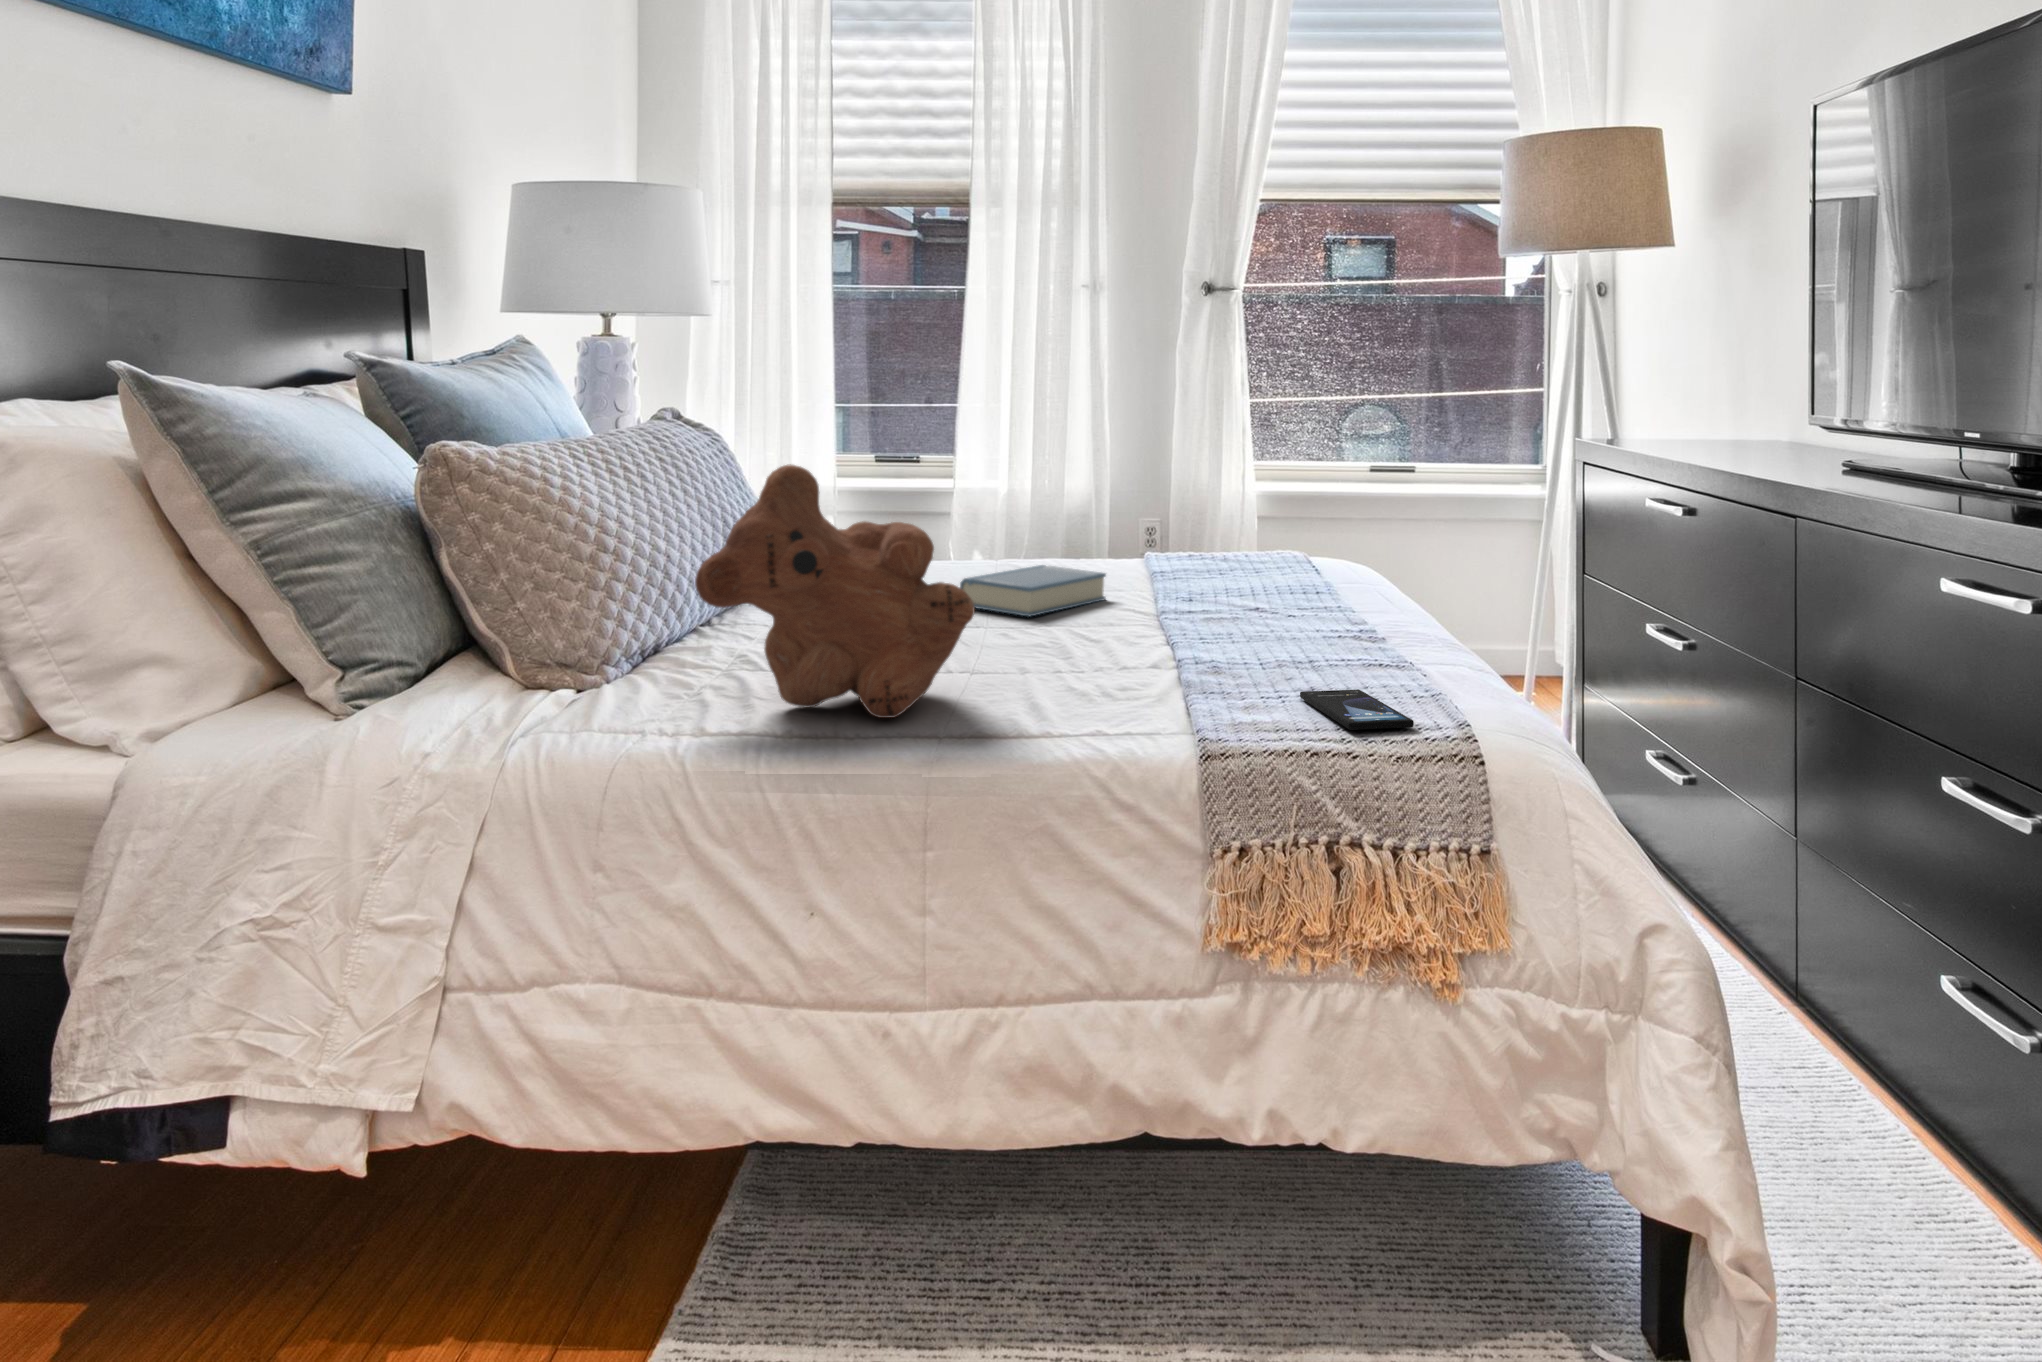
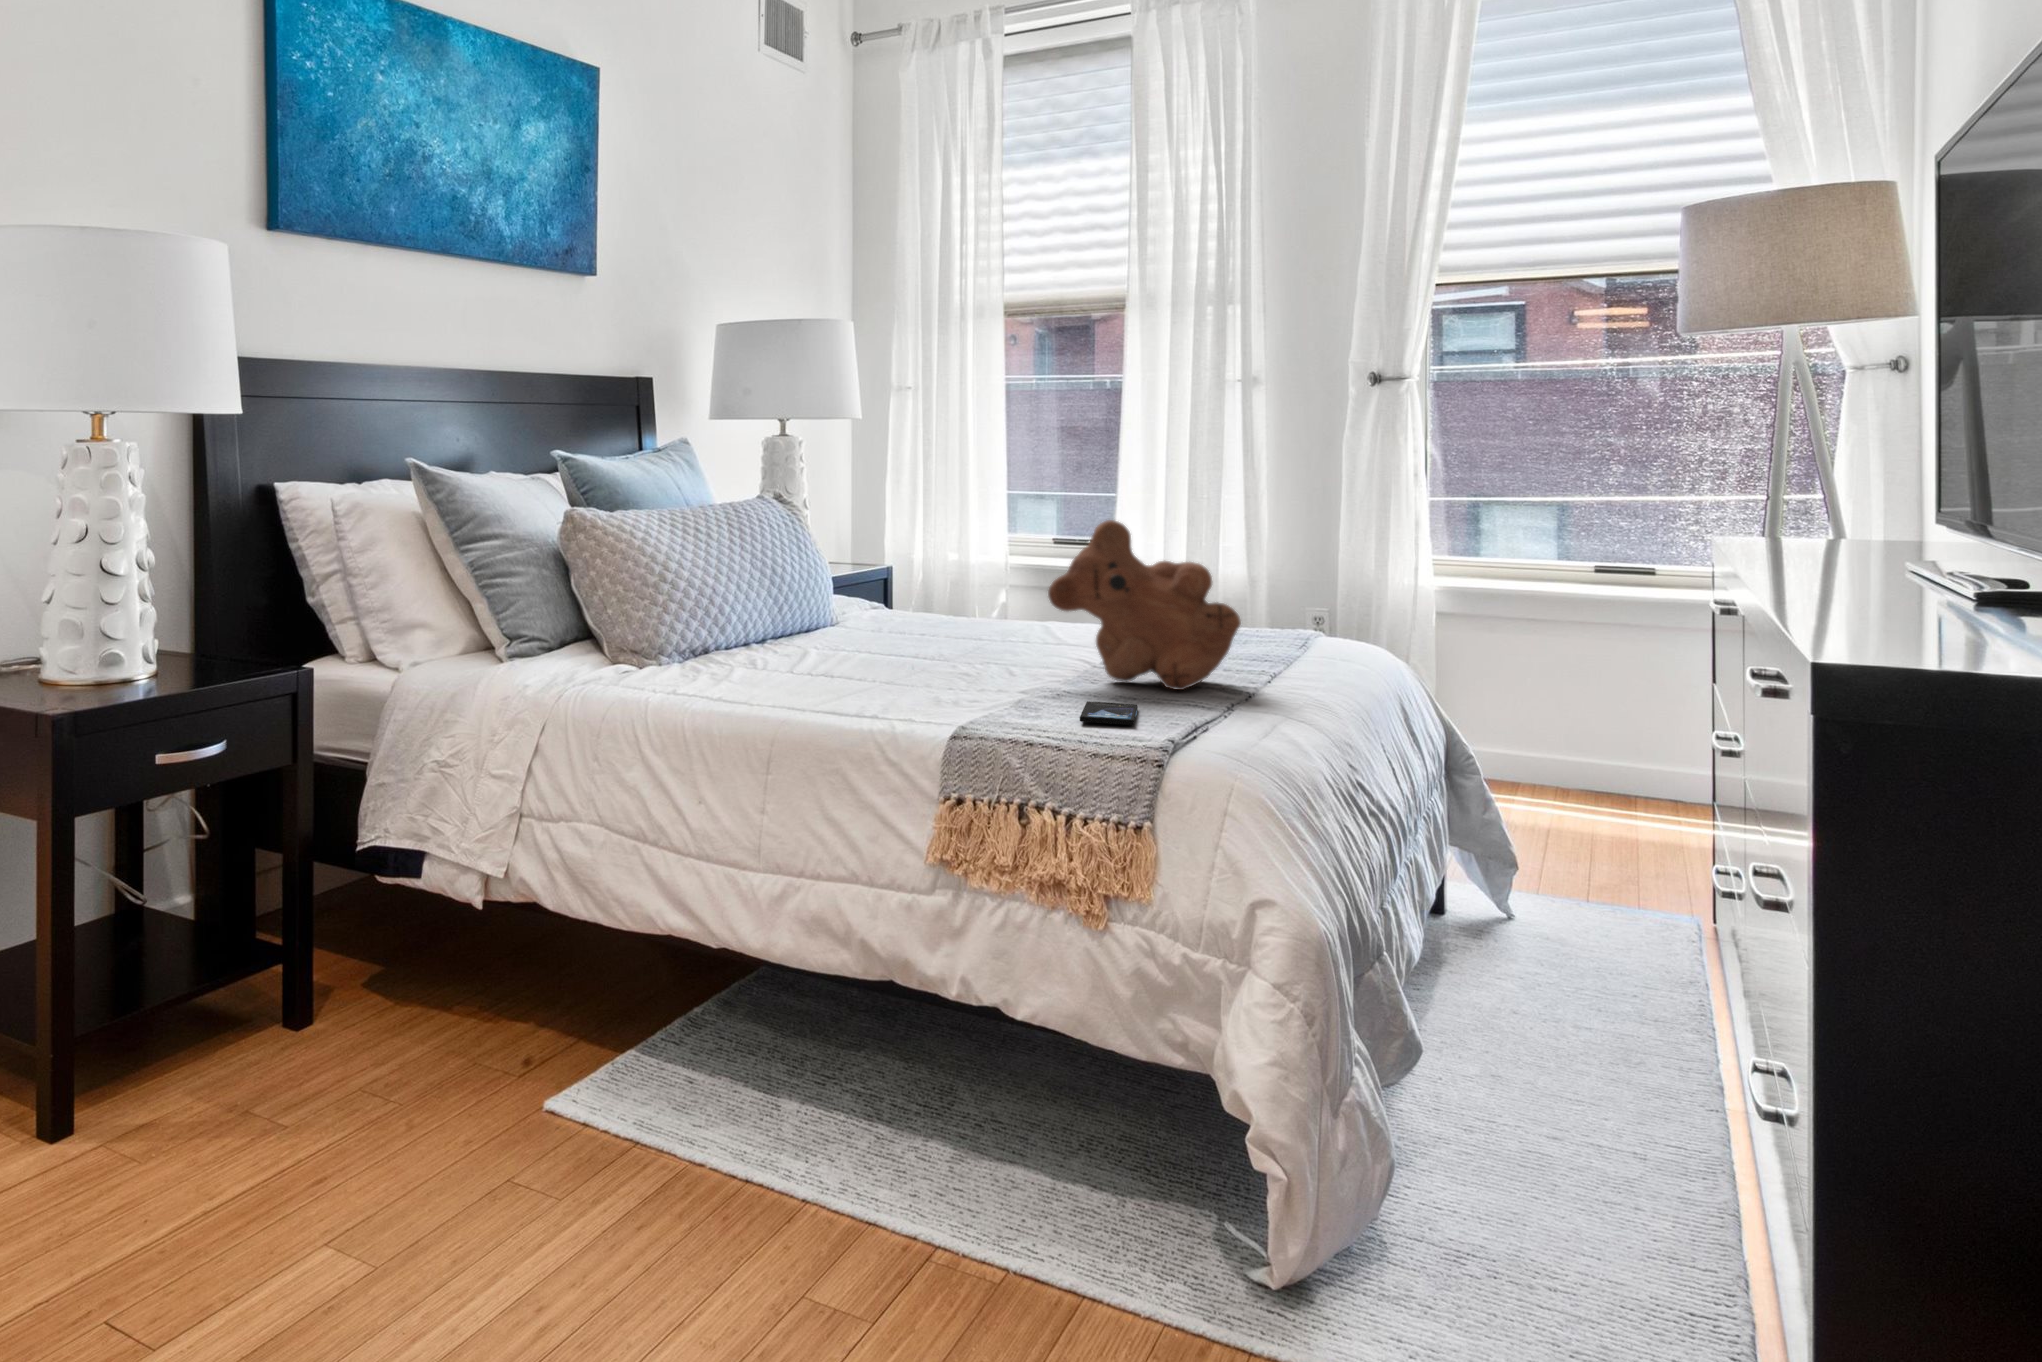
teddy bear: present [695,464,975,718] -> present [1048,520,1241,690]
hardback book: present [960,565,1106,616] -> none [944,620,1066,652]

